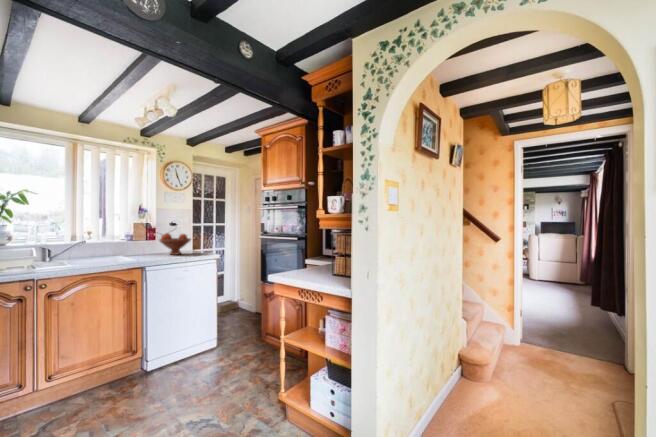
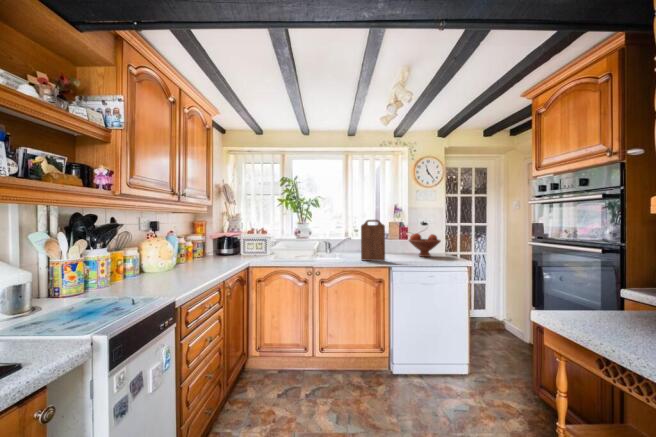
cutting board: none [108,220,138,264] -> present [361,220,385,261]

